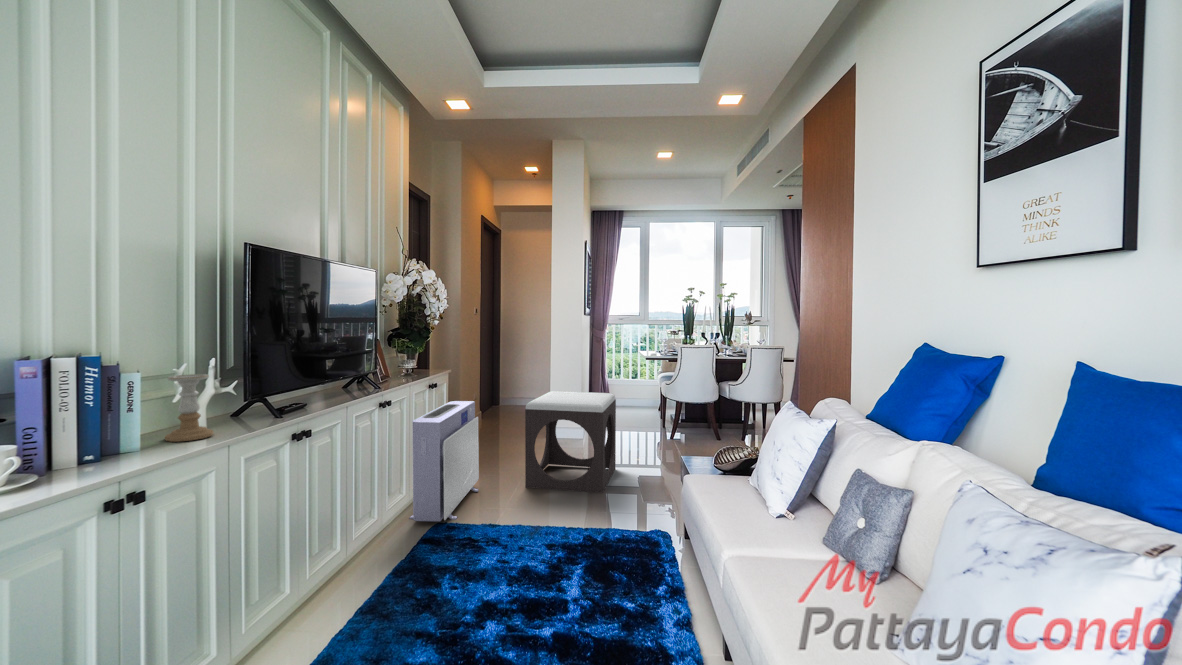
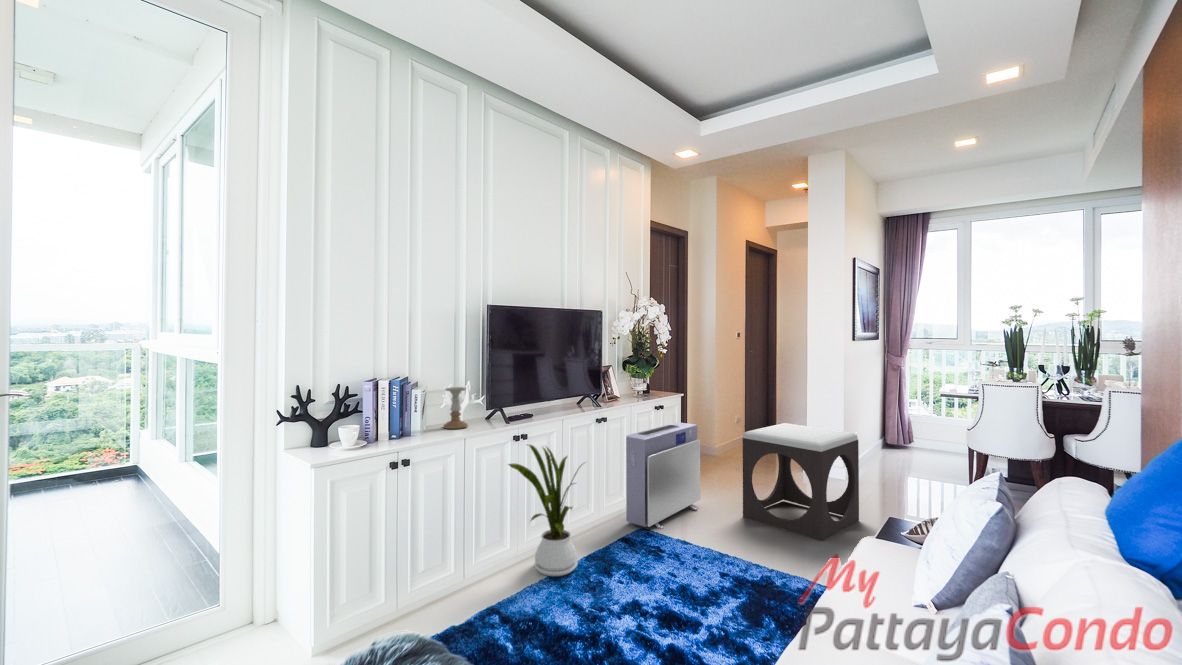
house plant: none [291,444,405,614] -> present [509,445,582,576]

